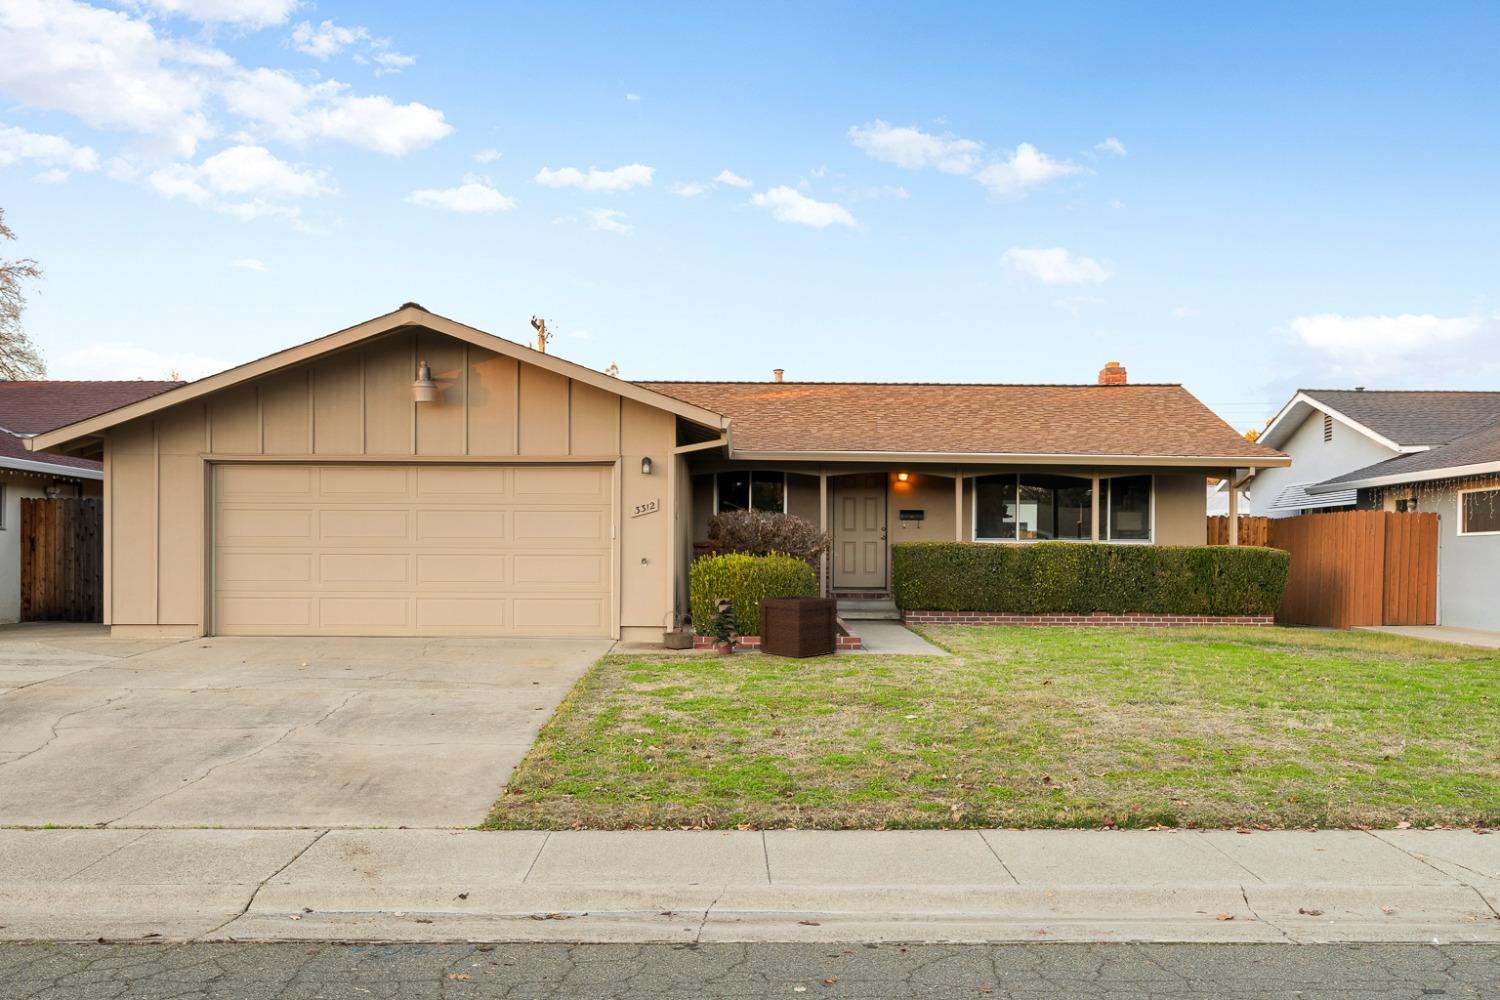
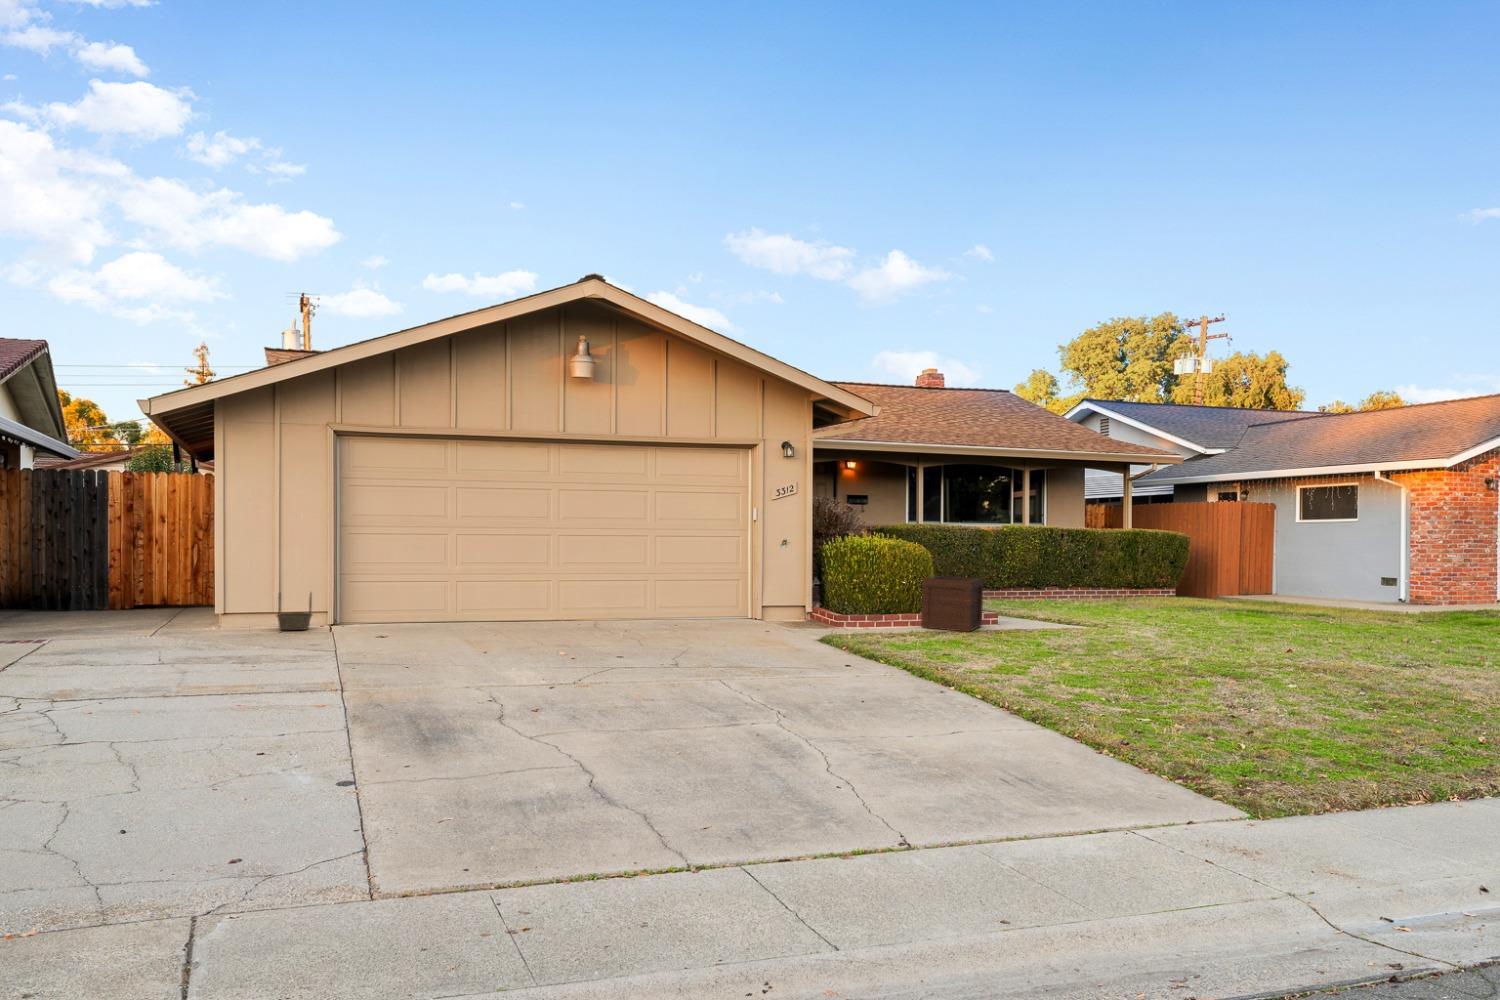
decorative plant: present [707,598,743,654] -> none [877,579,913,630]
basket: present [663,612,694,649] -> present [277,593,312,630]

